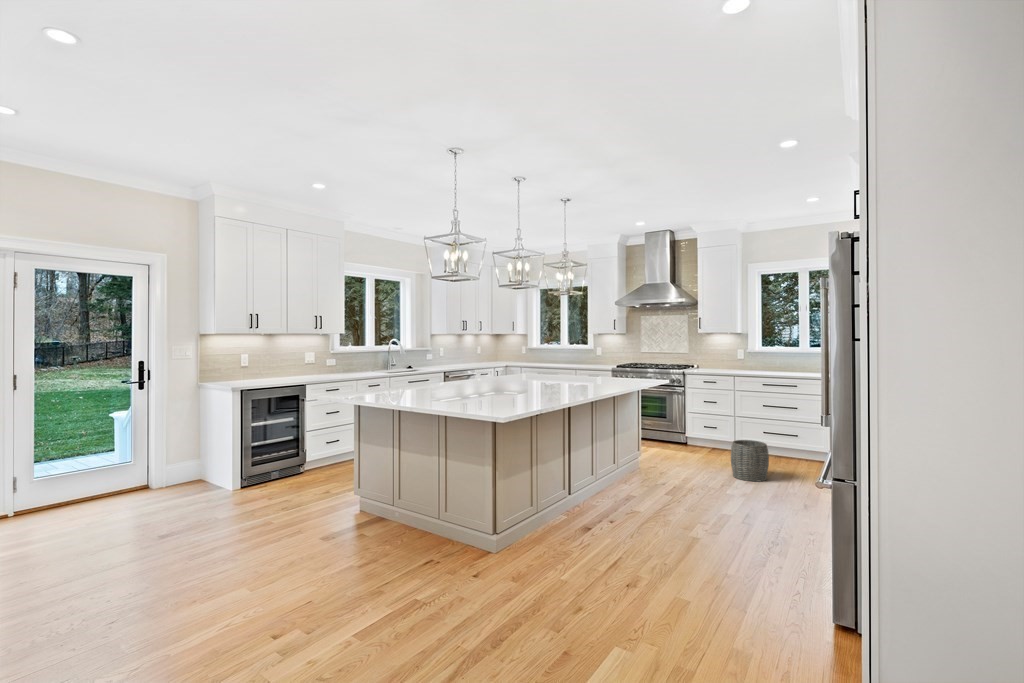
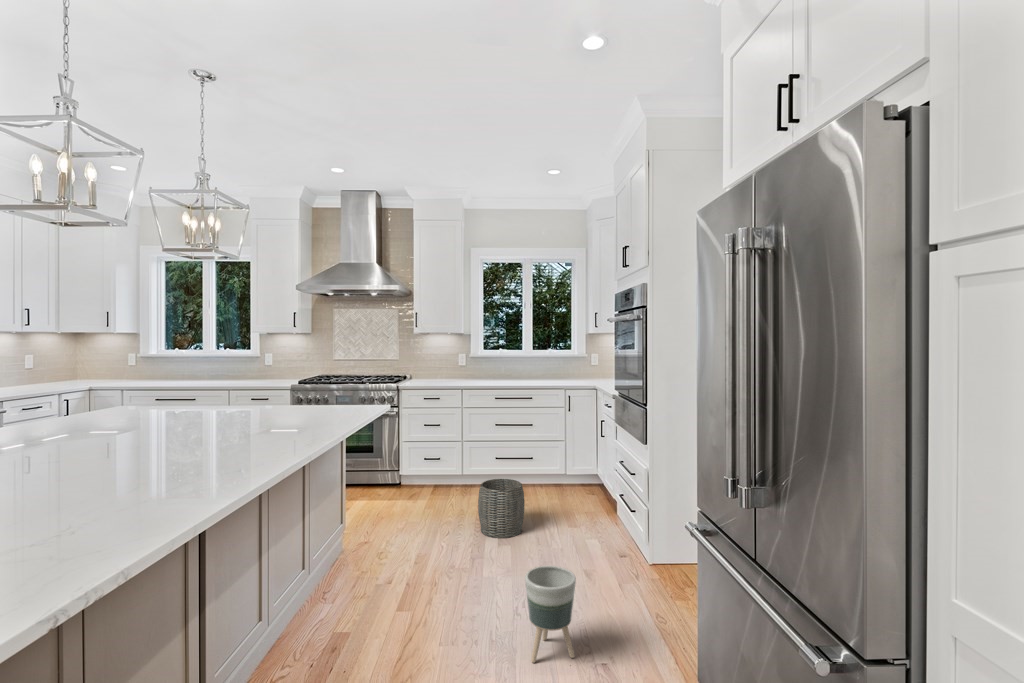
planter: none [726,477,761,535] -> present [525,566,576,663]

